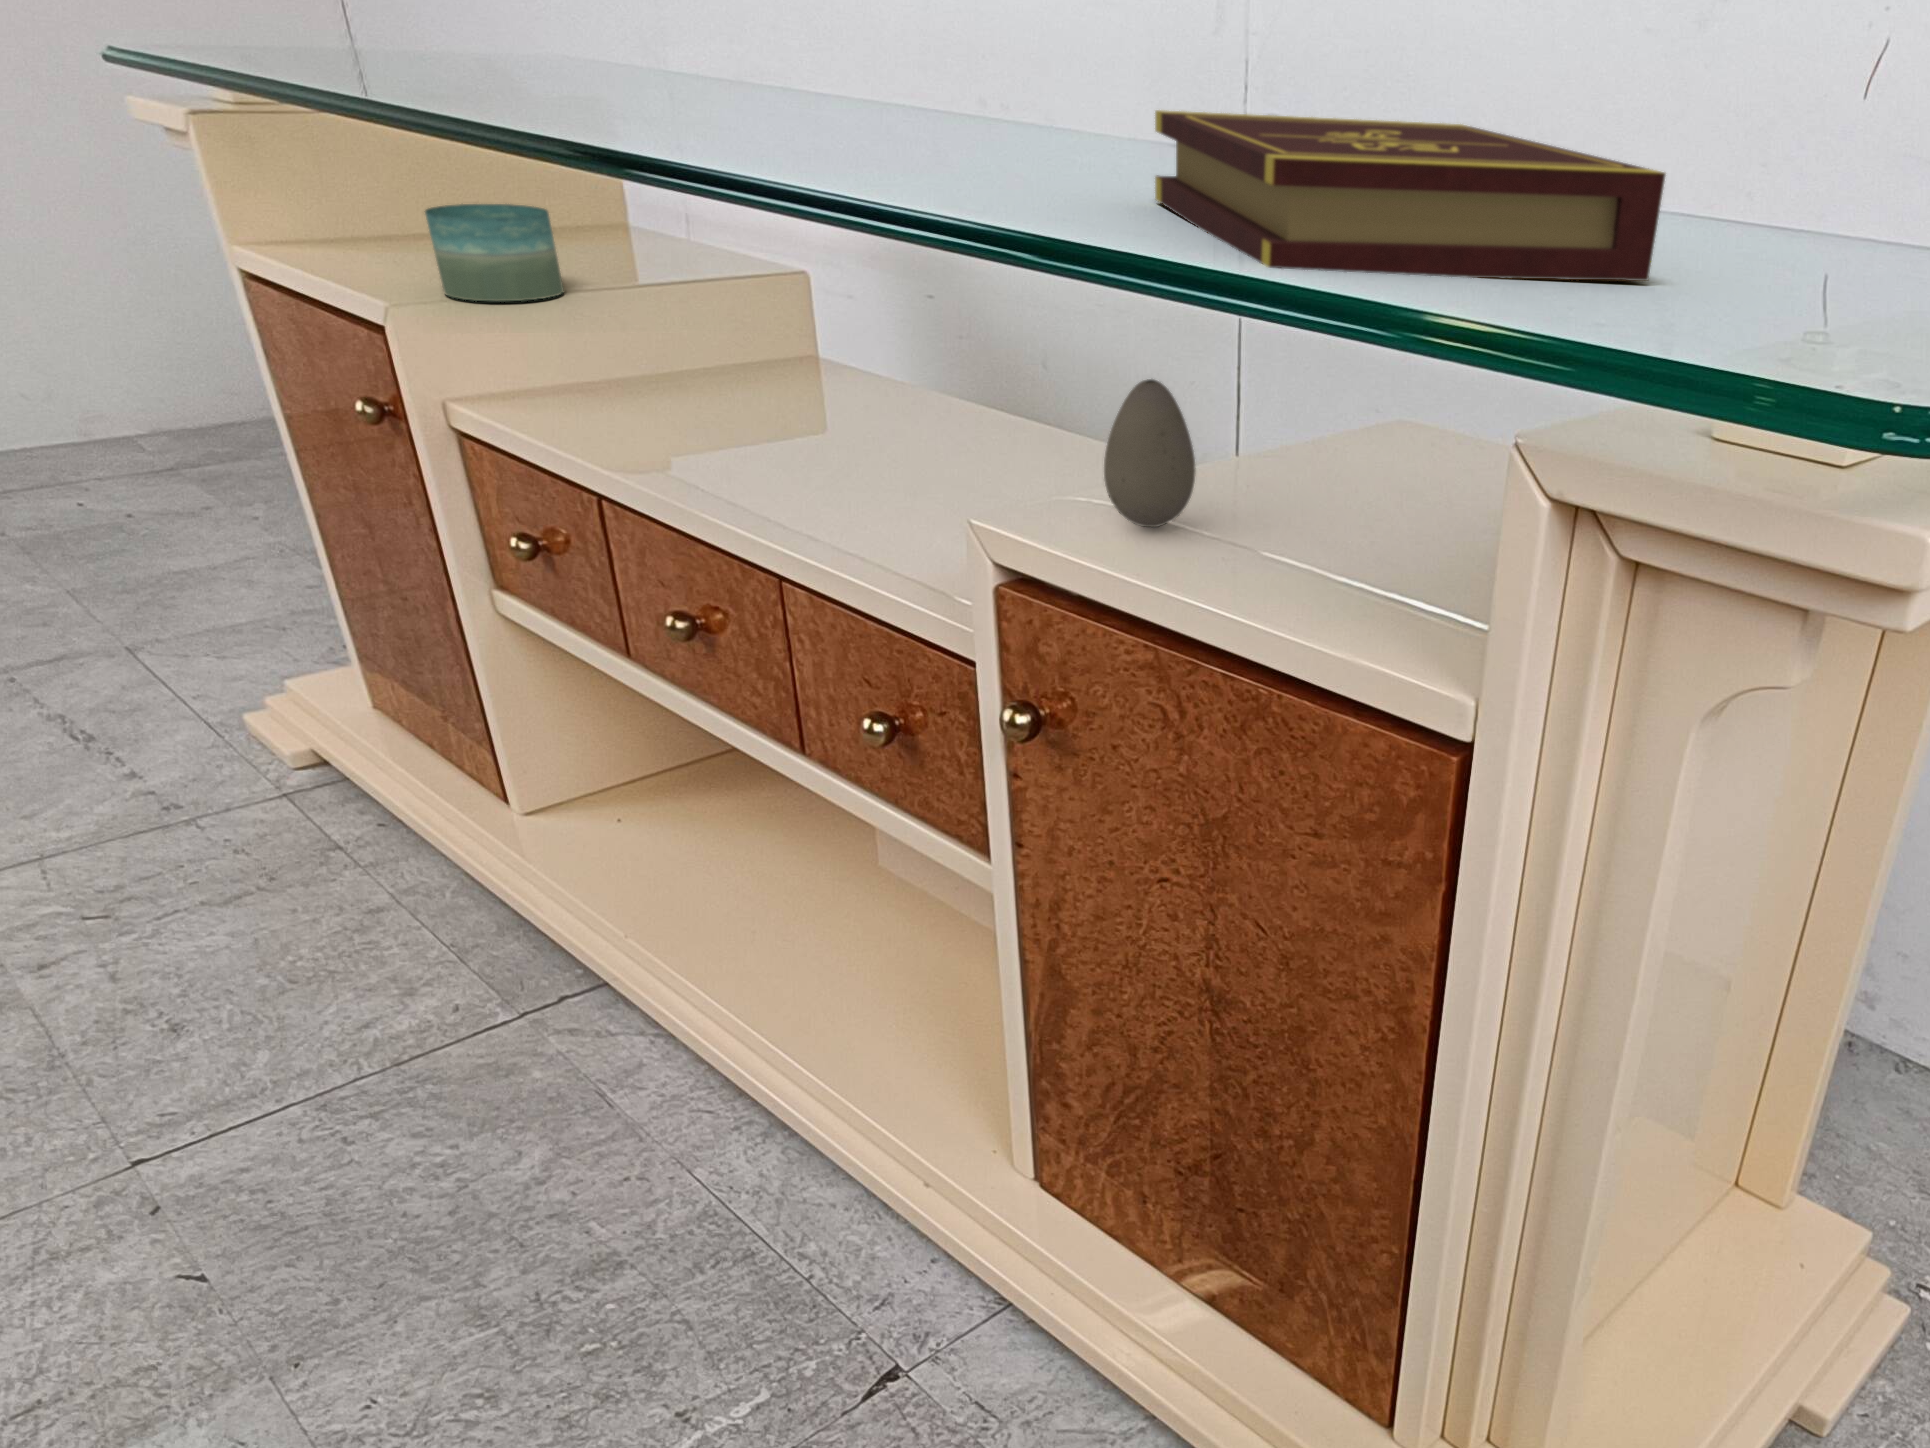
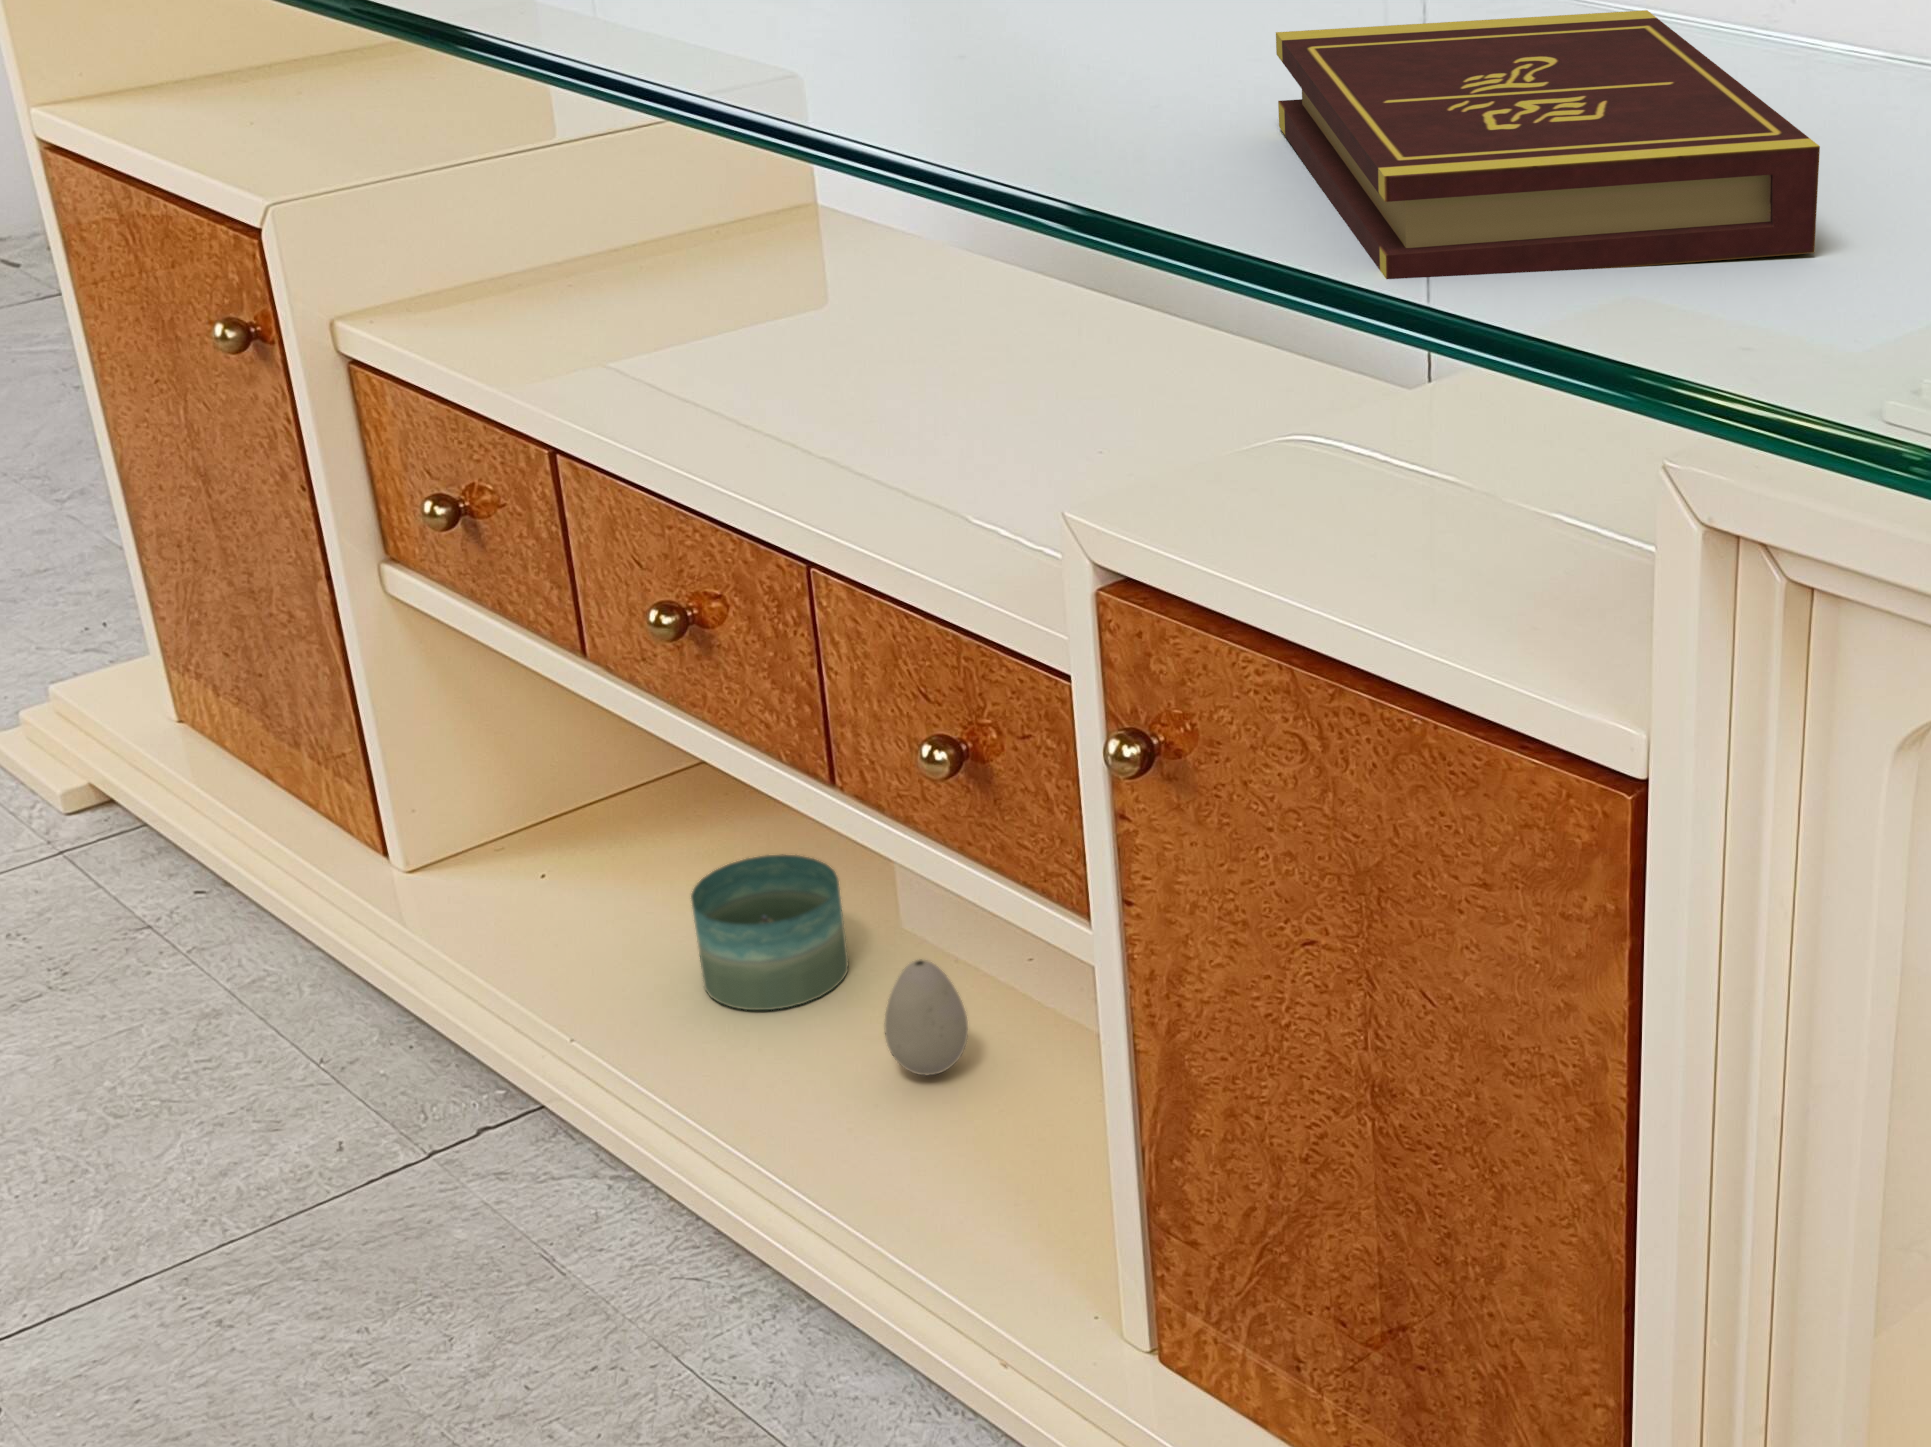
candle: present [425,204,564,301] -> present [691,855,848,1010]
decorative egg: present [1104,379,1196,527] -> present [884,960,968,1075]

